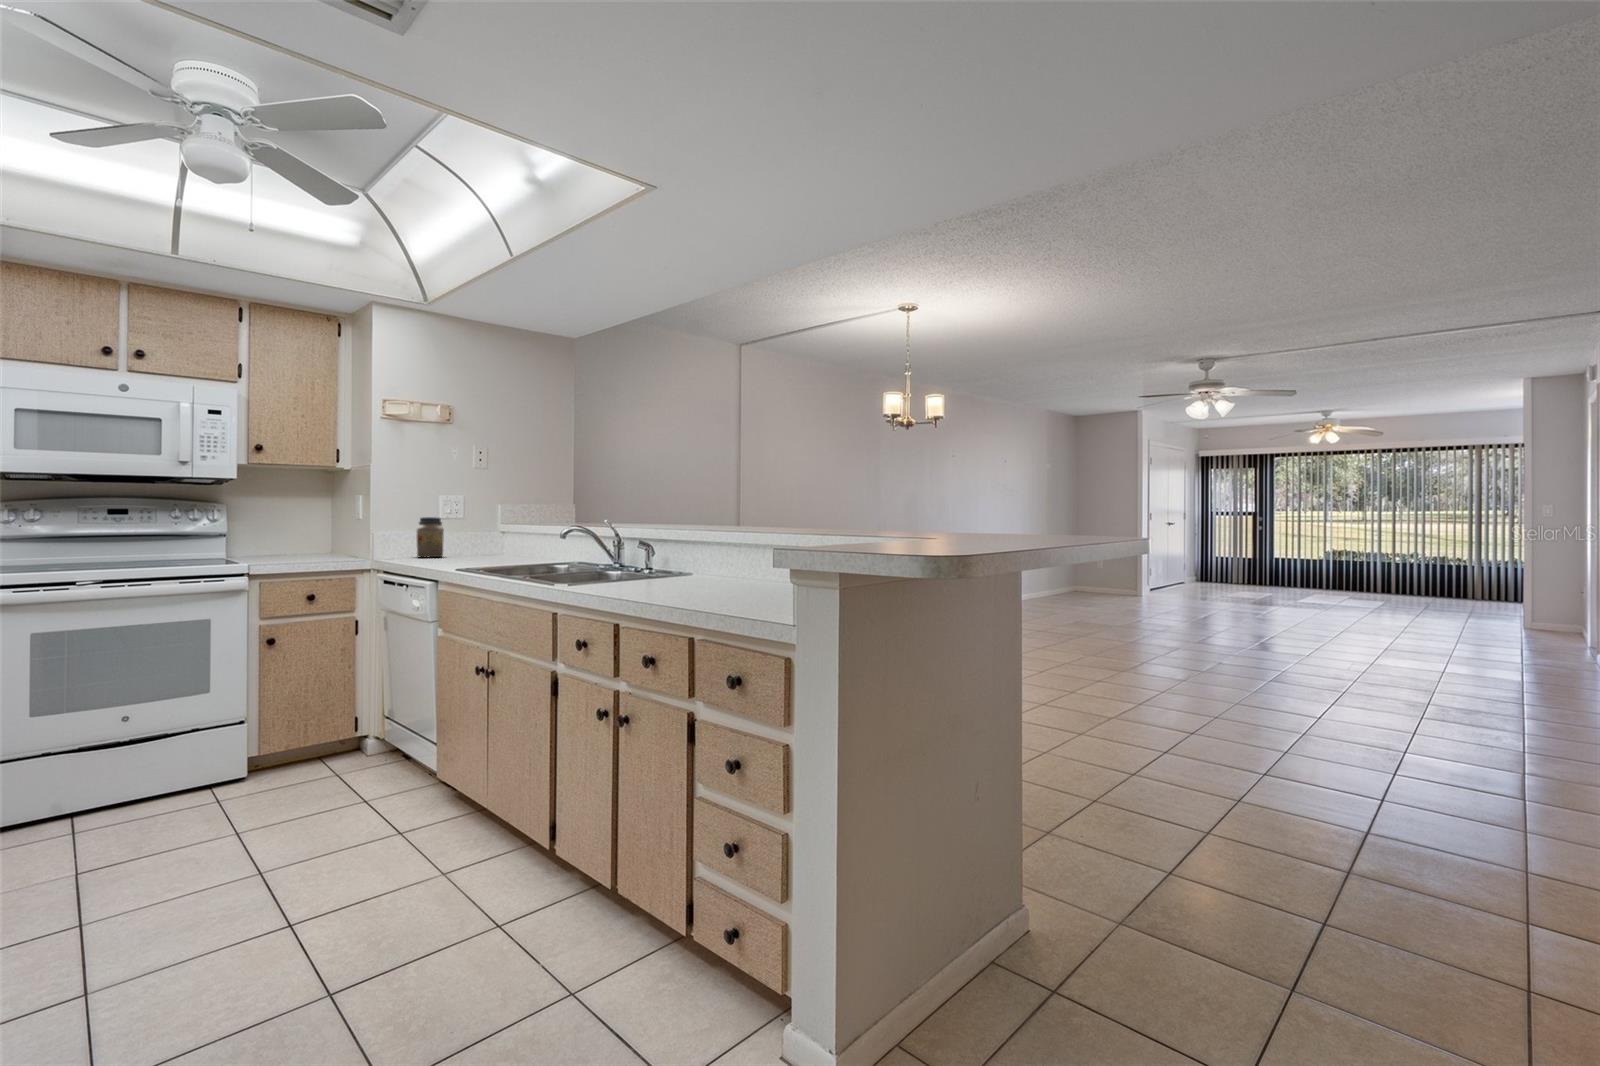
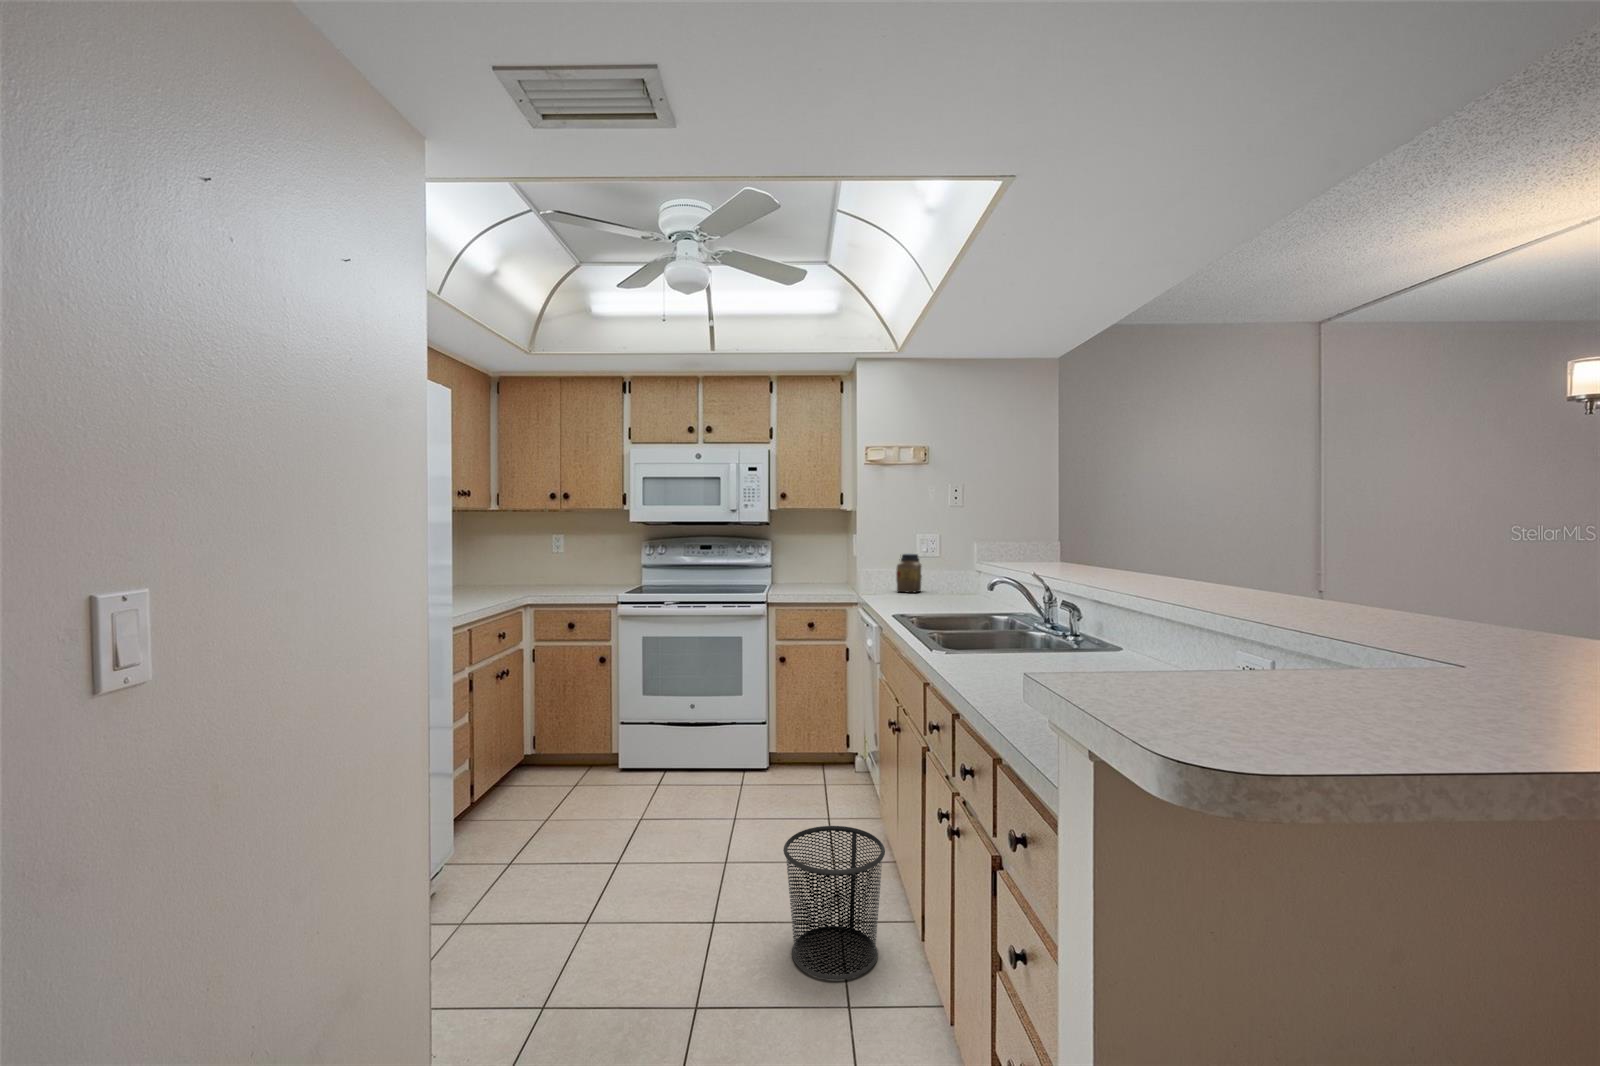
waste bin: none [416,763,525,904] -> present [783,826,885,980]

